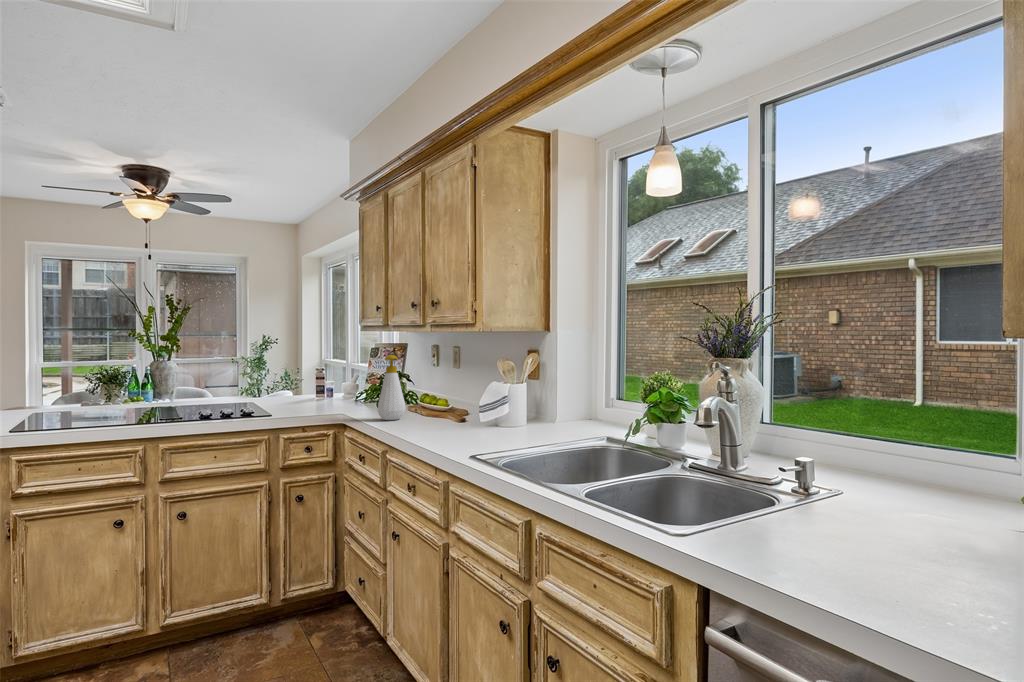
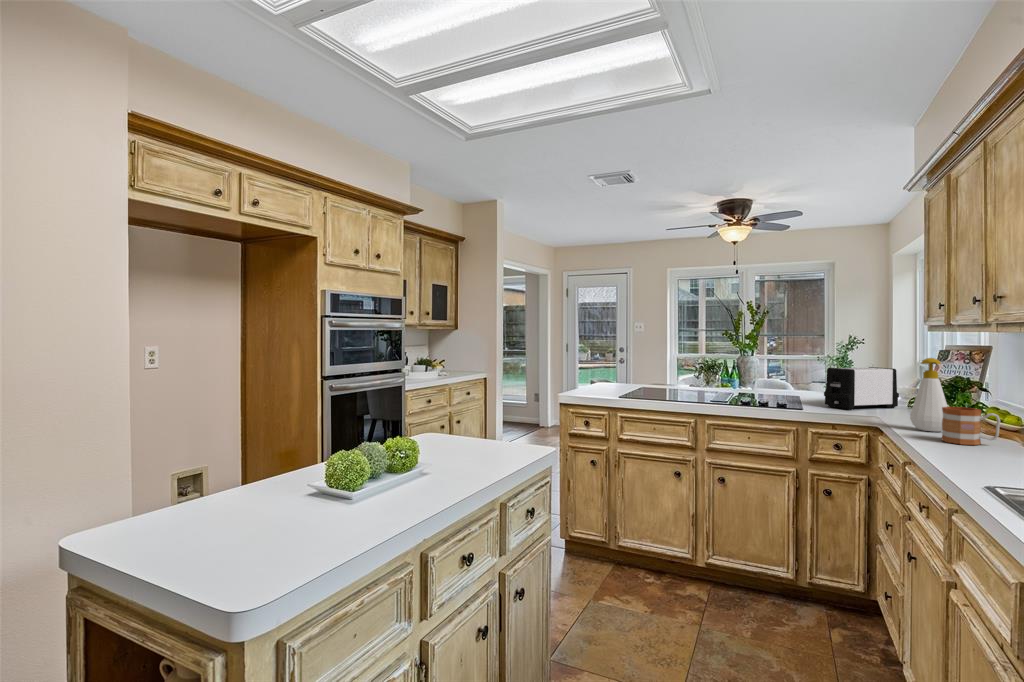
toaster: none [287,366,348,410] -> present [824,367,899,410]
mug: none [408,396,445,427] -> present [942,407,1000,445]

